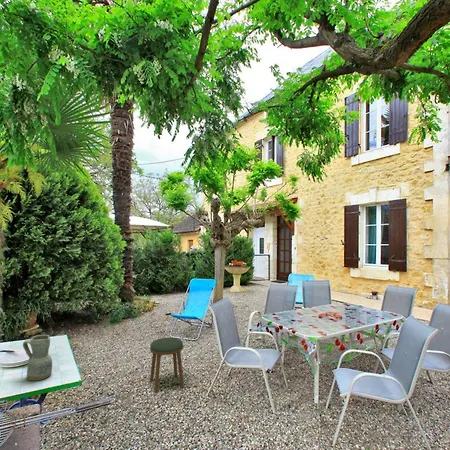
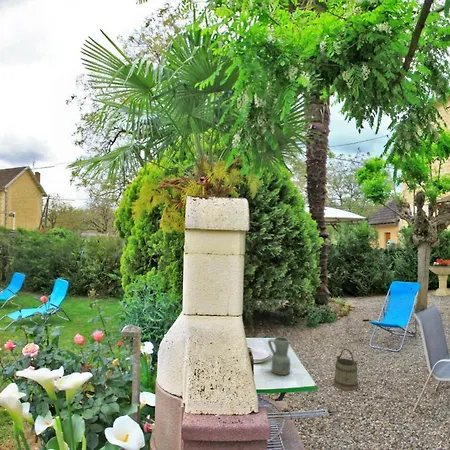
bucket: none [125,337,148,377] -> present [334,349,358,391]
stool: present [150,337,184,393] -> none [362,356,403,415]

